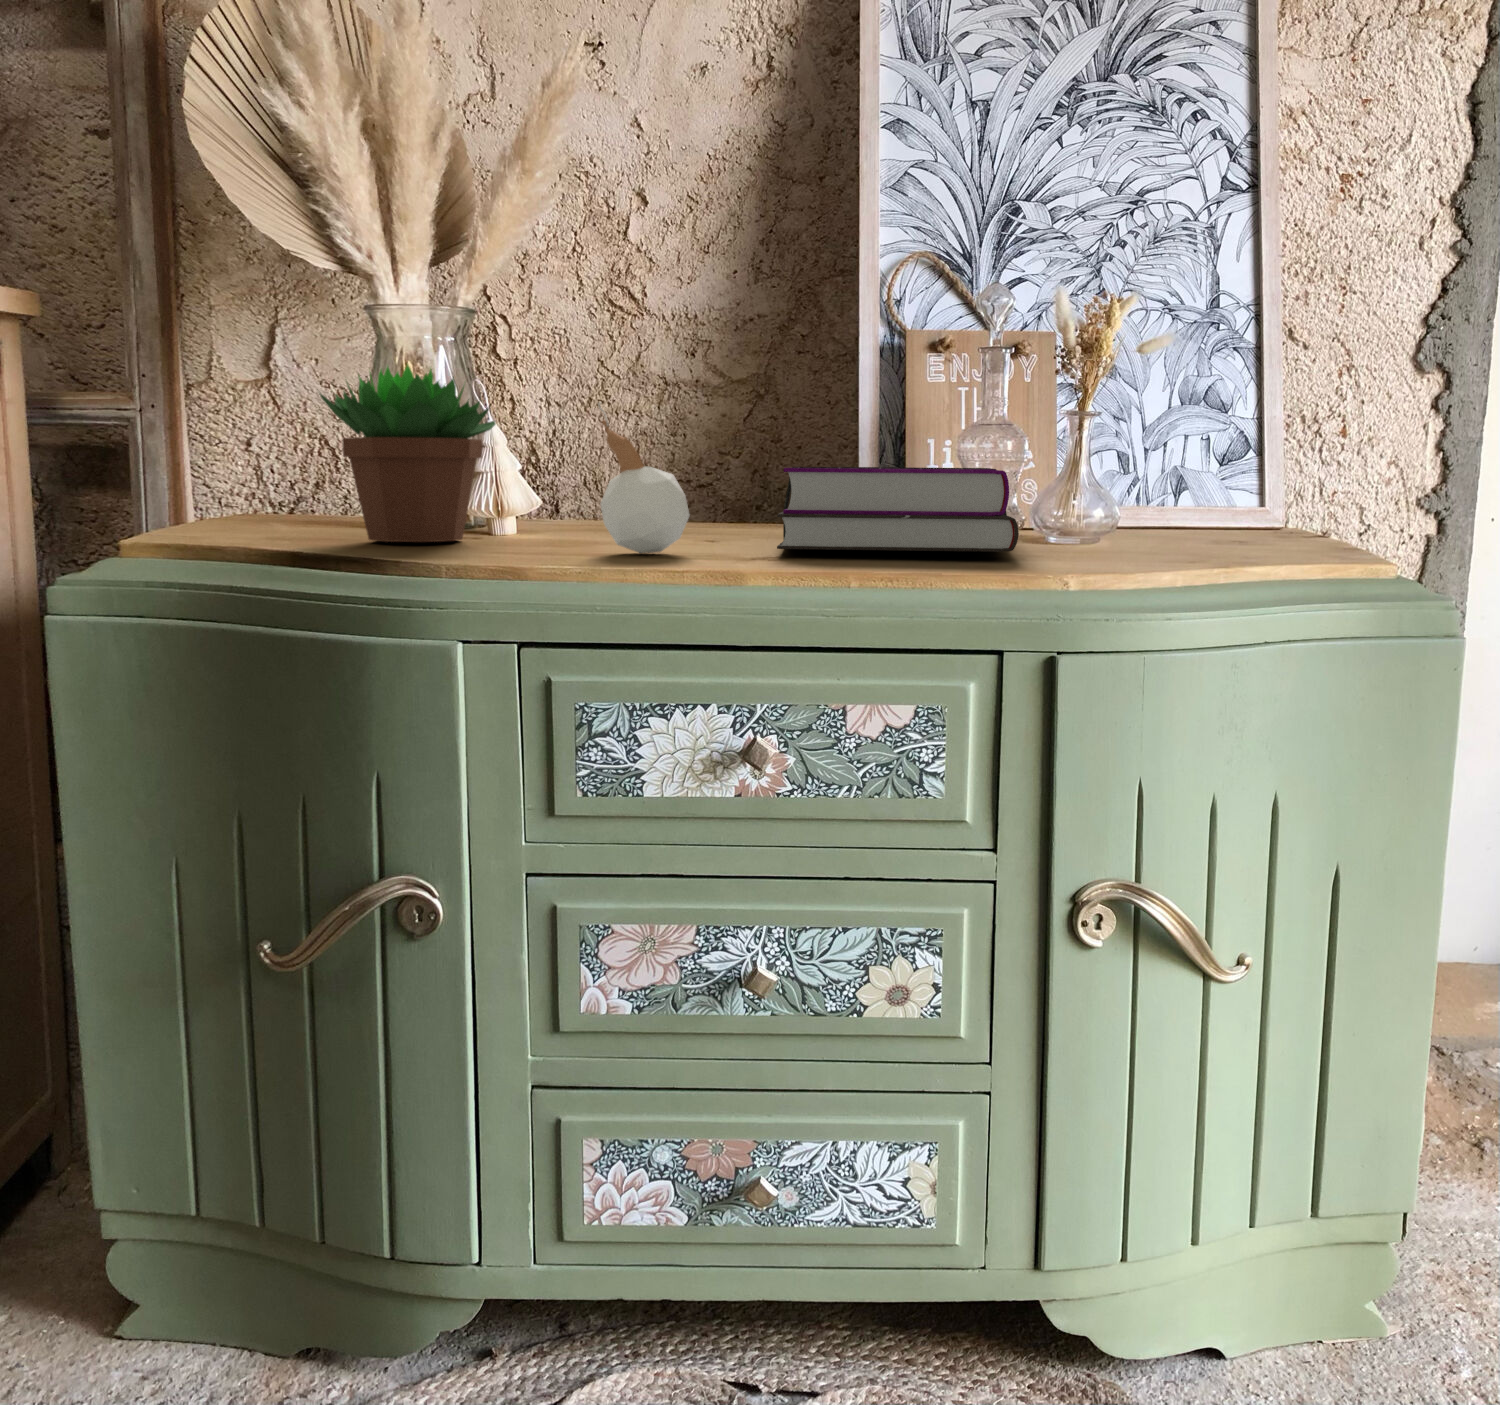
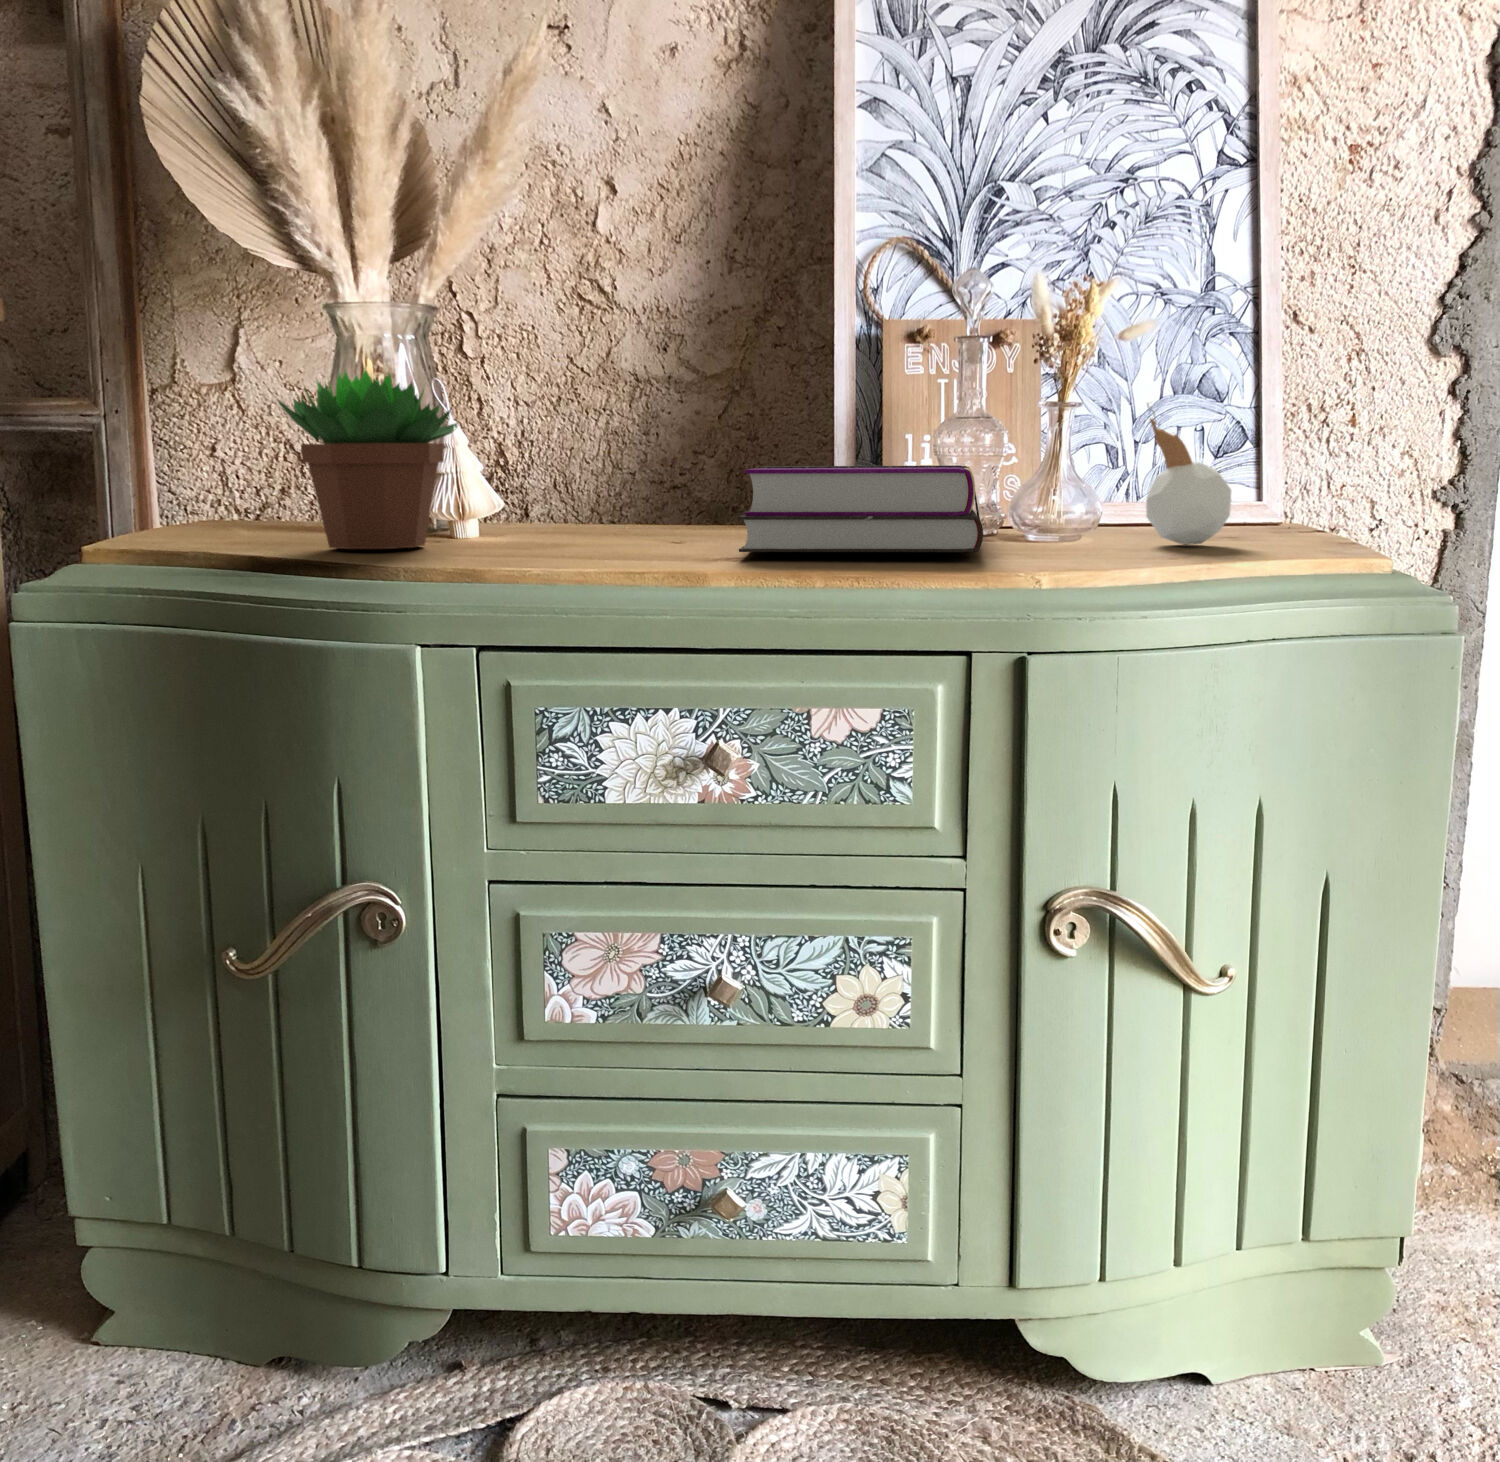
candle: present [598,403,690,553] -> present [1146,403,1231,545]

